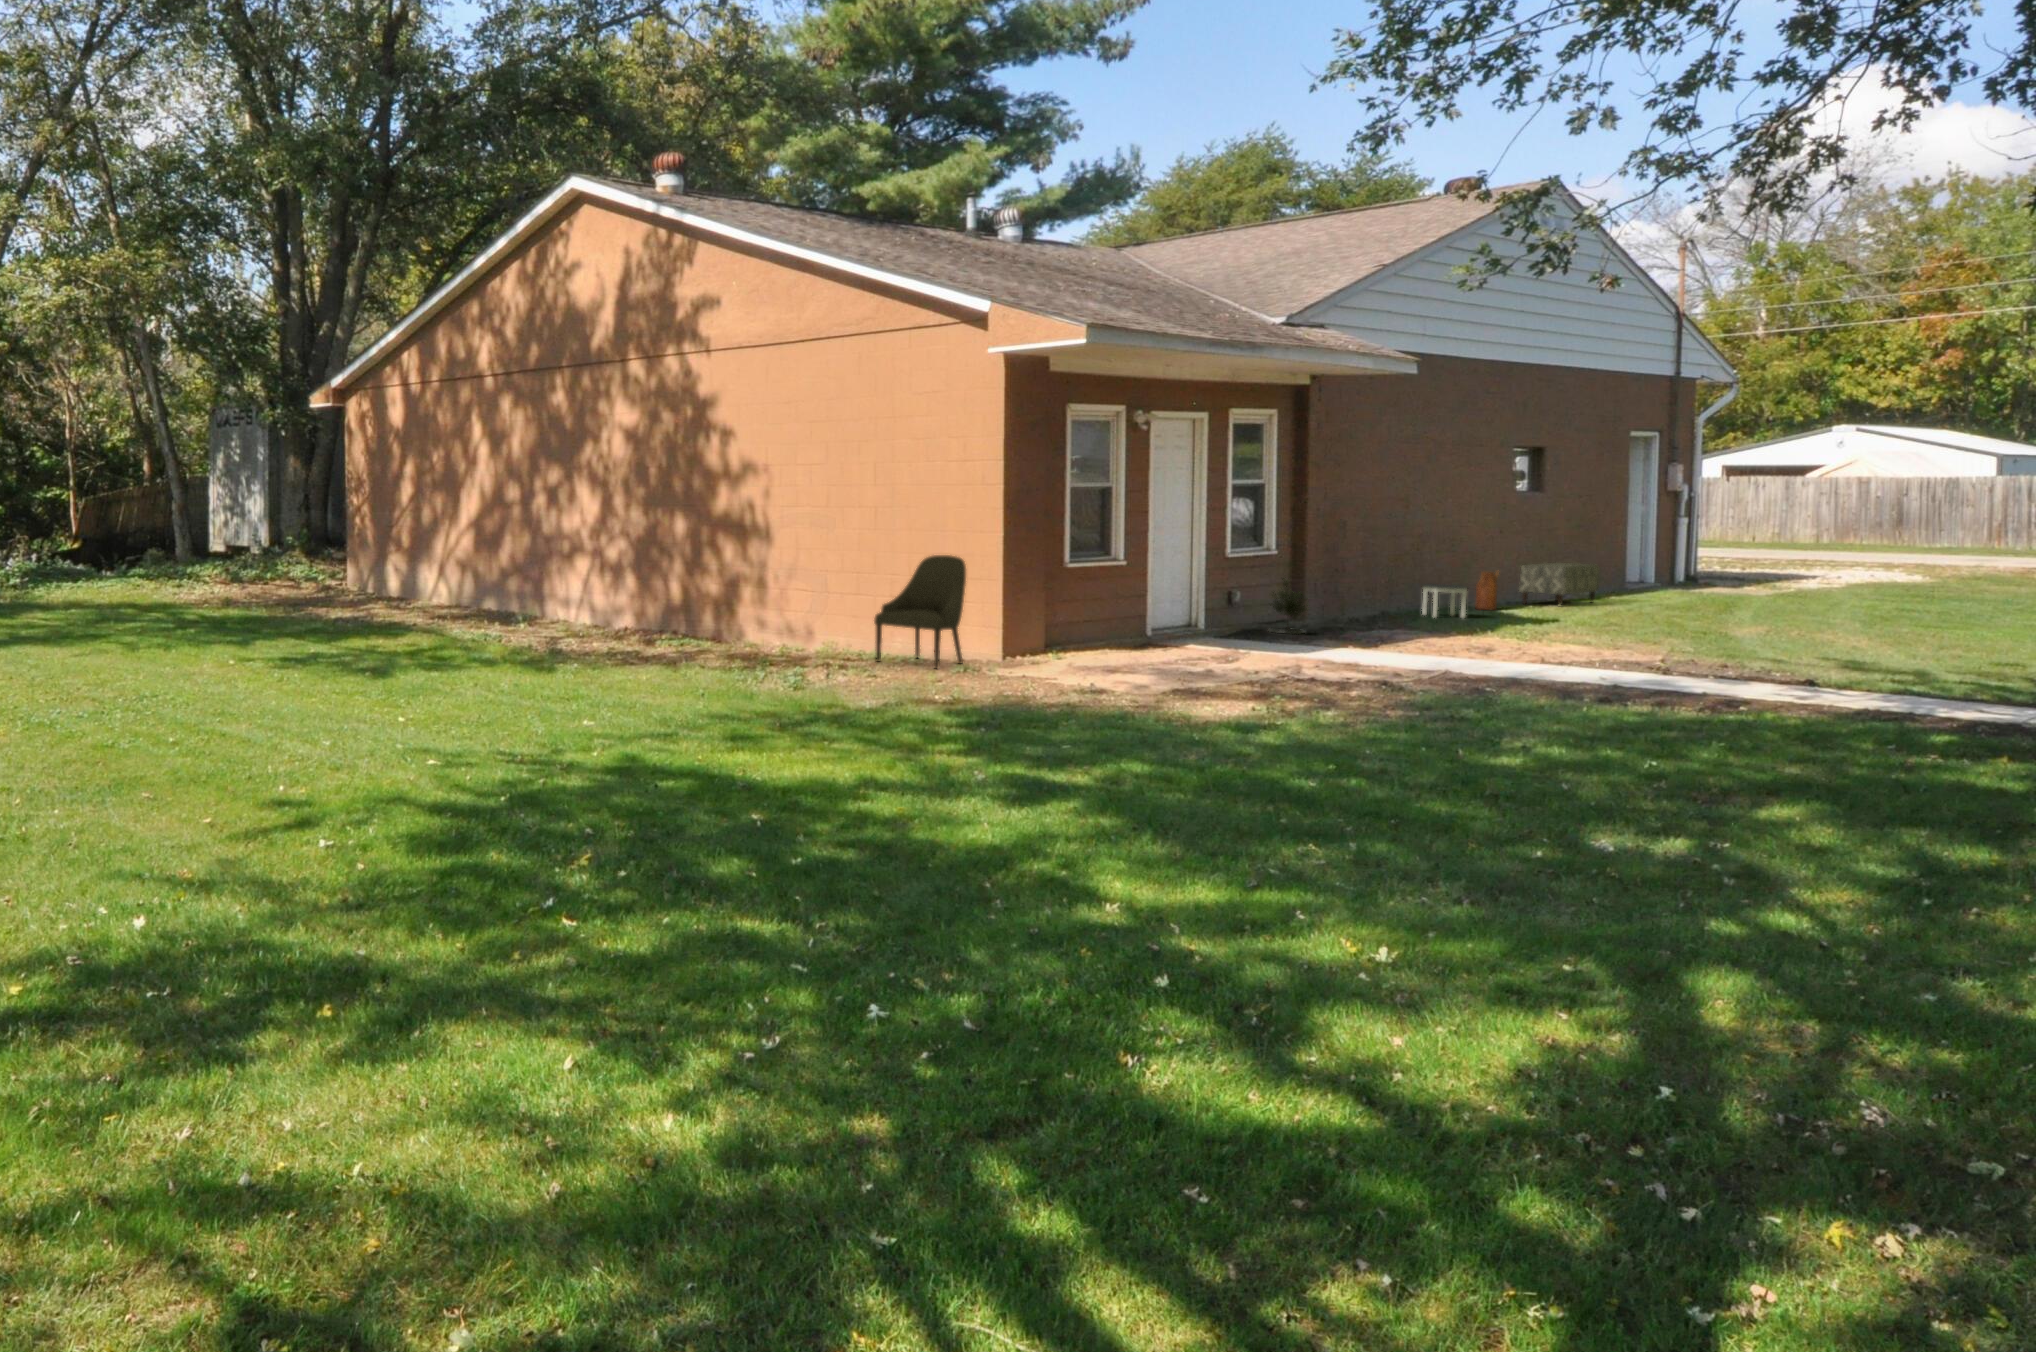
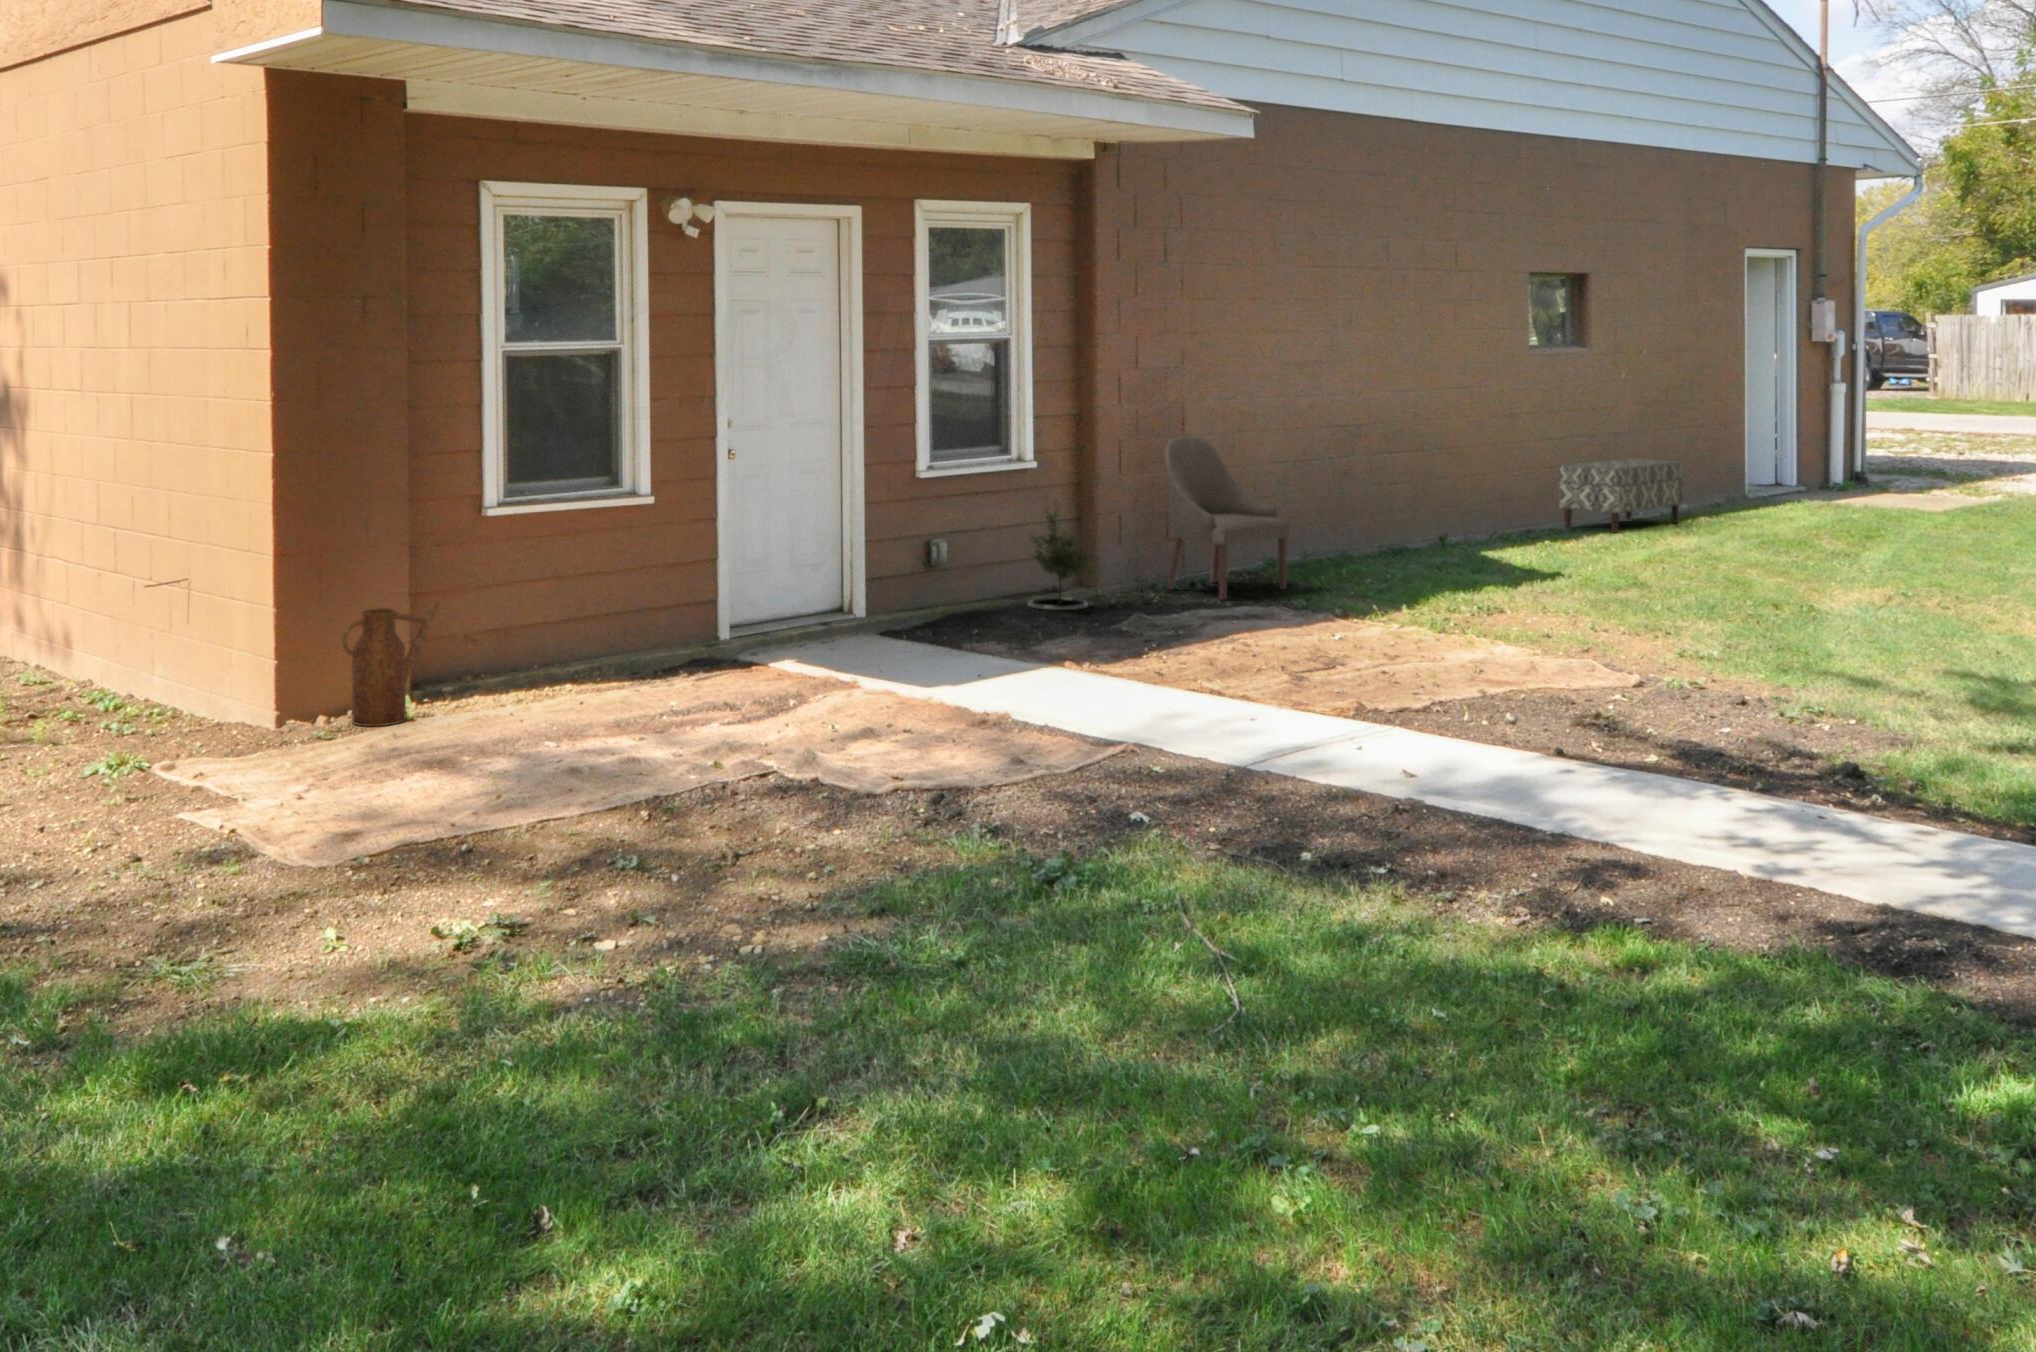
chair: present [874,555,966,669] -> present [1165,436,1290,600]
watering can: present [1475,571,1499,610] -> present [342,602,439,727]
round table: present [1422,584,1468,618] -> none [1360,504,1431,563]

